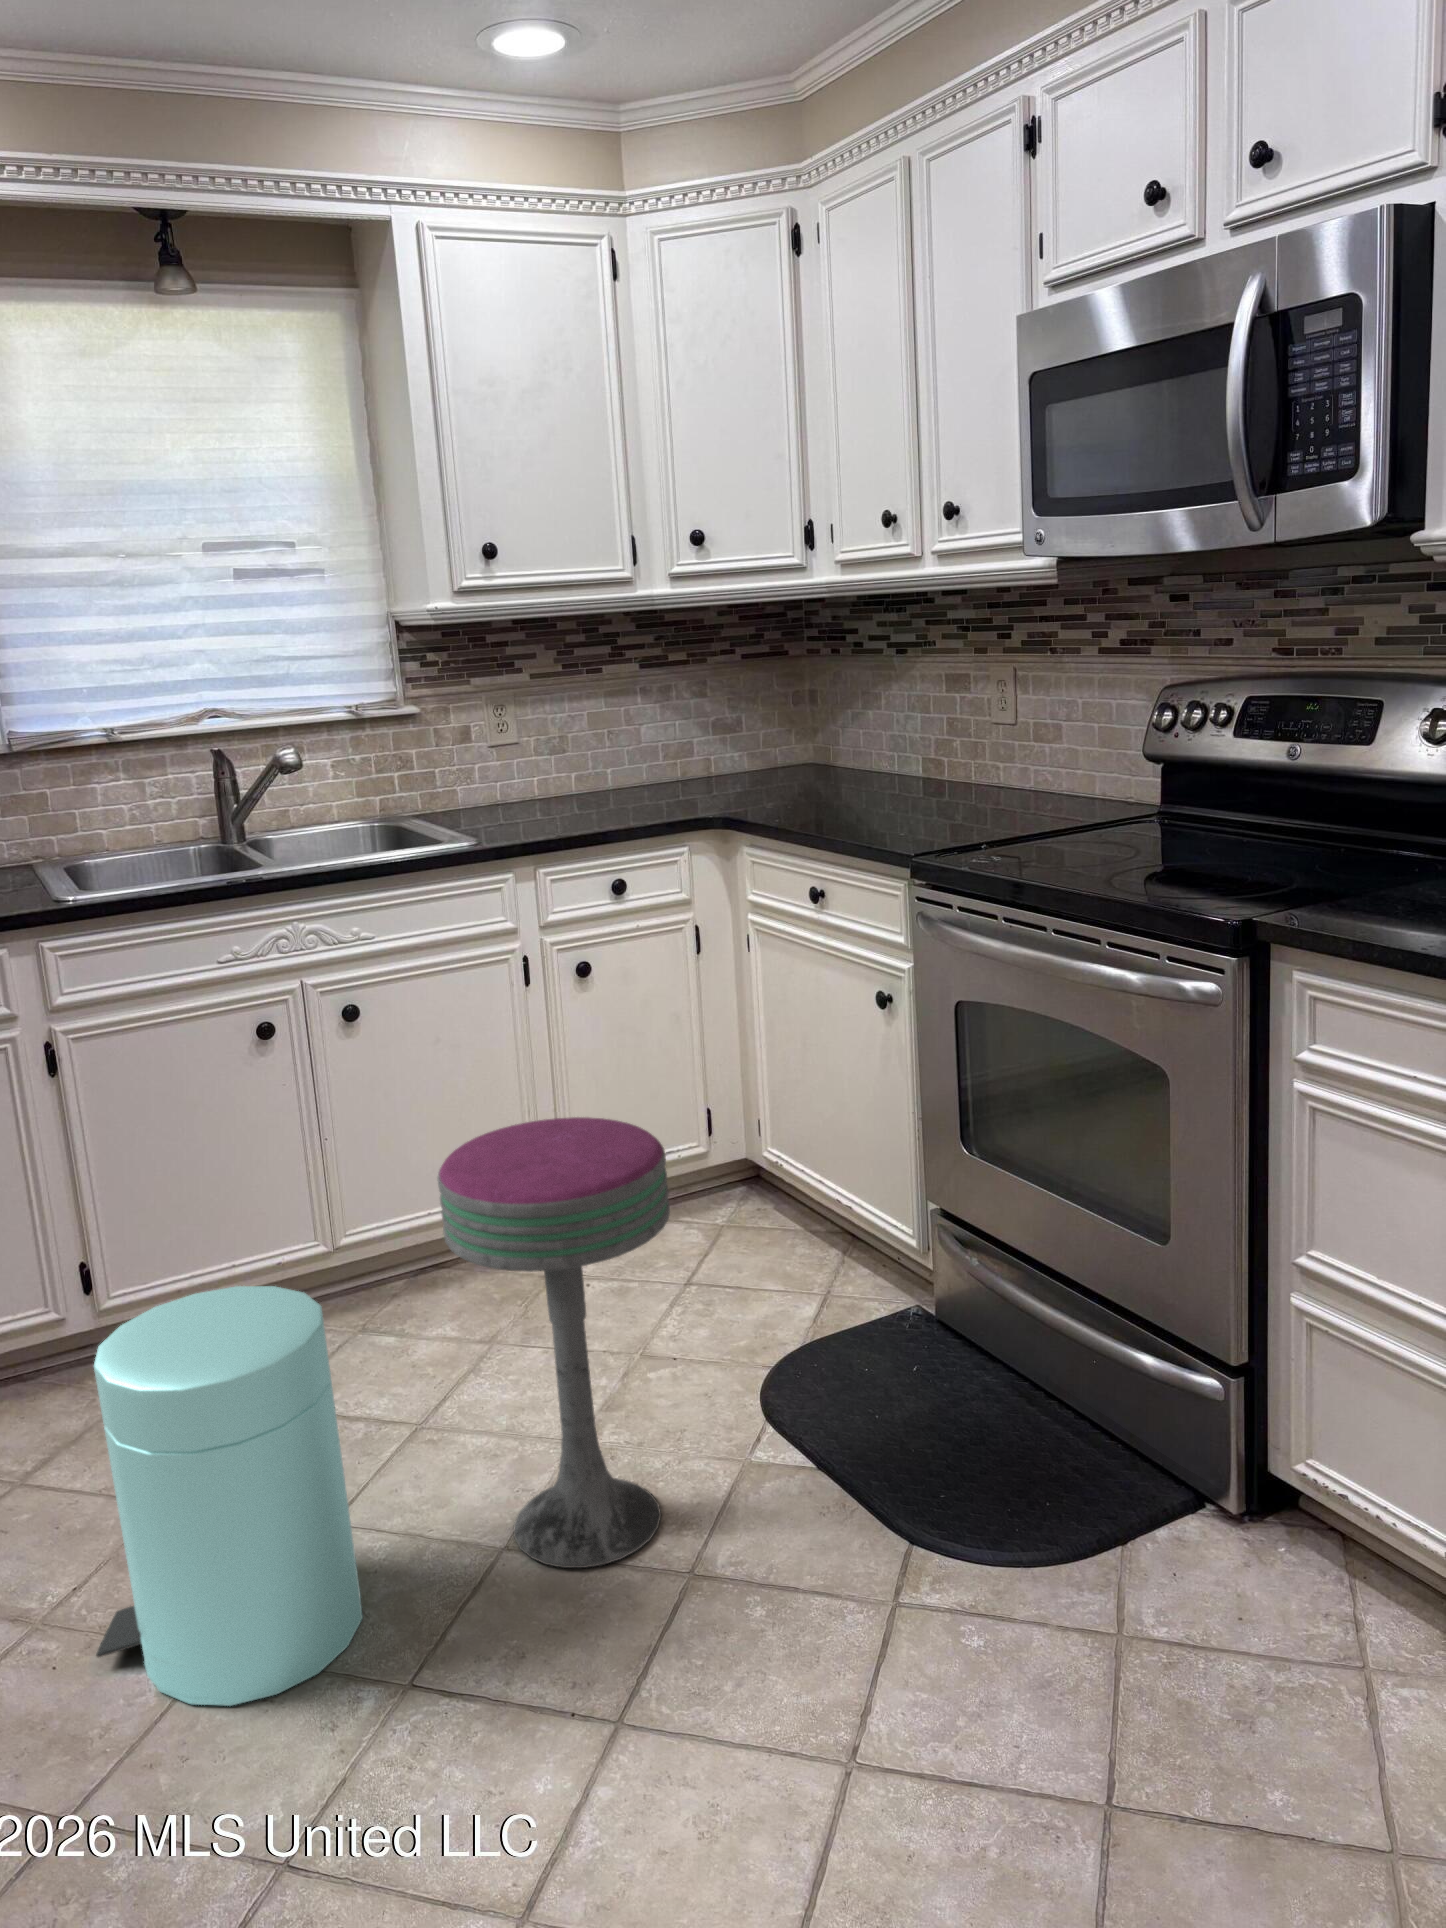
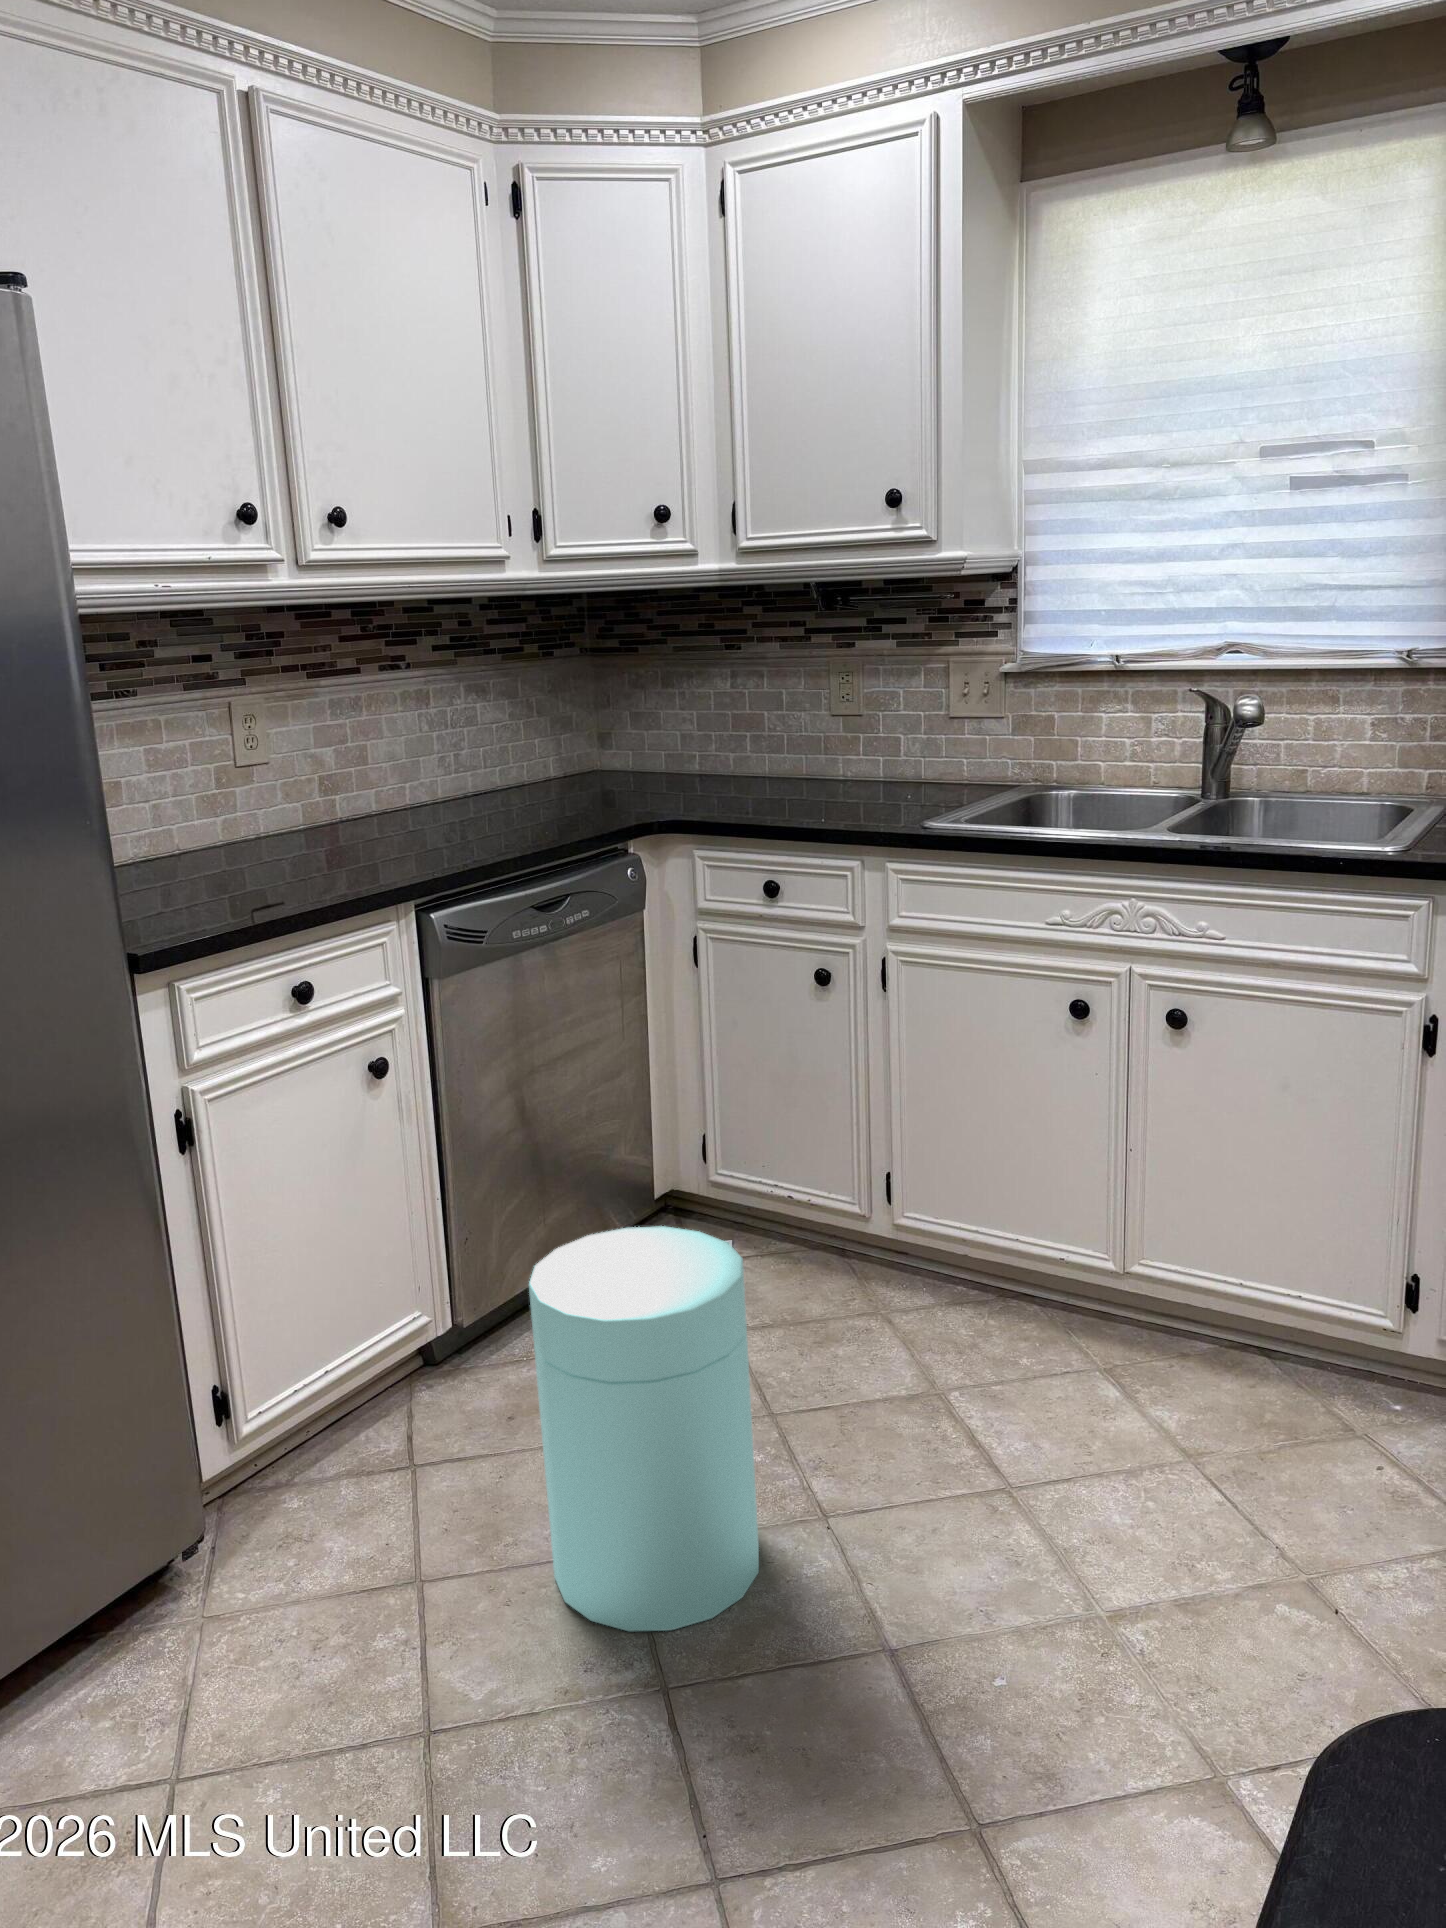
bar stool: present [437,1117,670,1568] -> none [808,1198,1102,1775]

